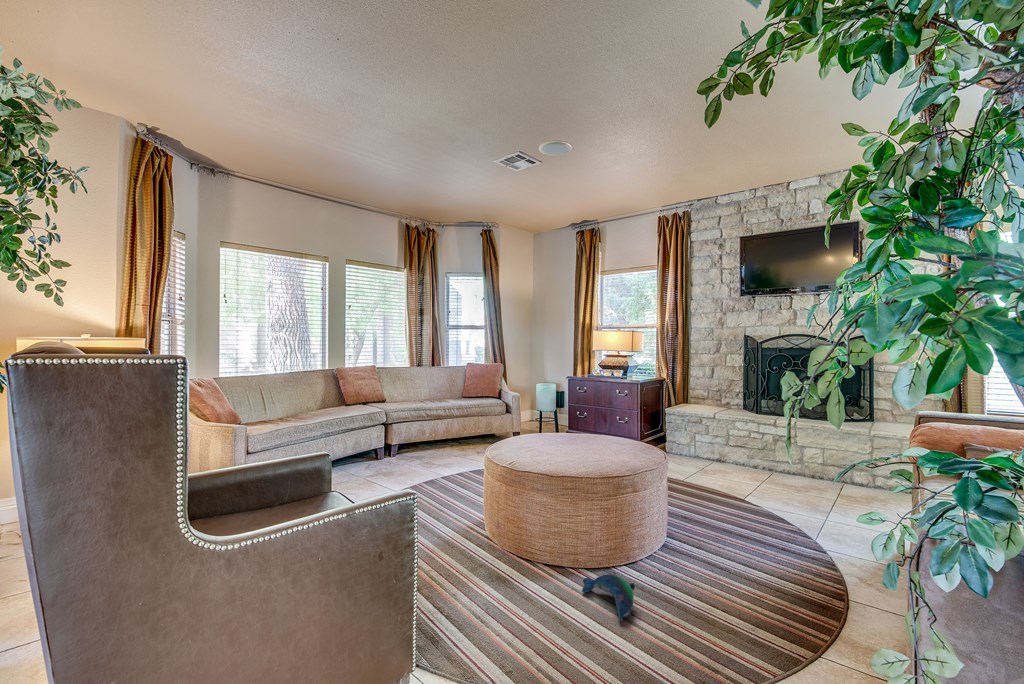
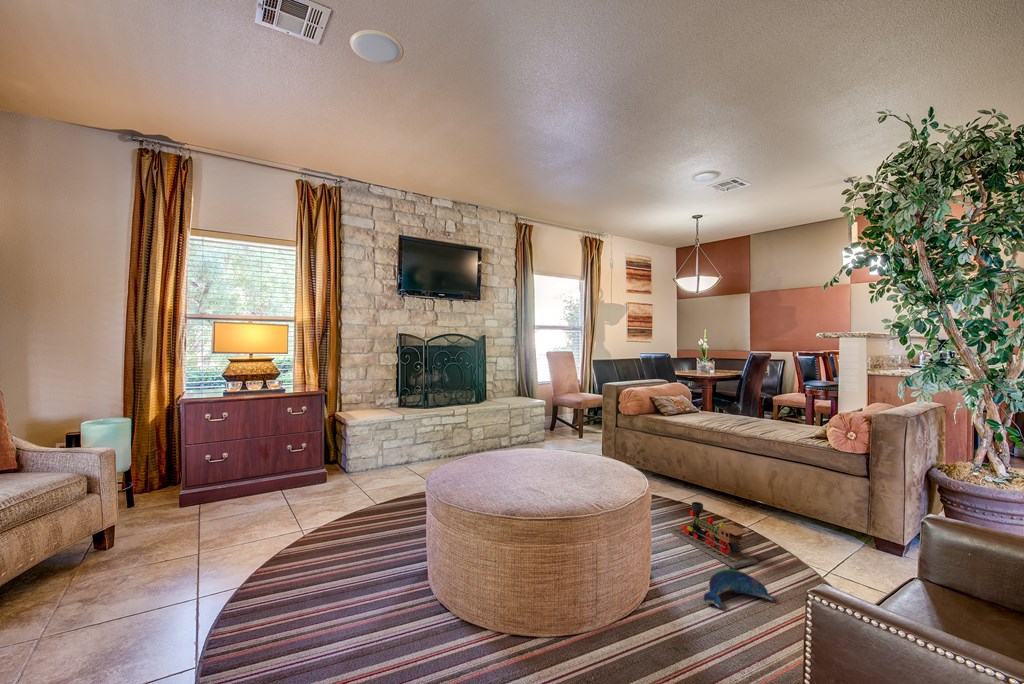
toy train: none [675,546,767,627] -> present [668,502,758,569]

